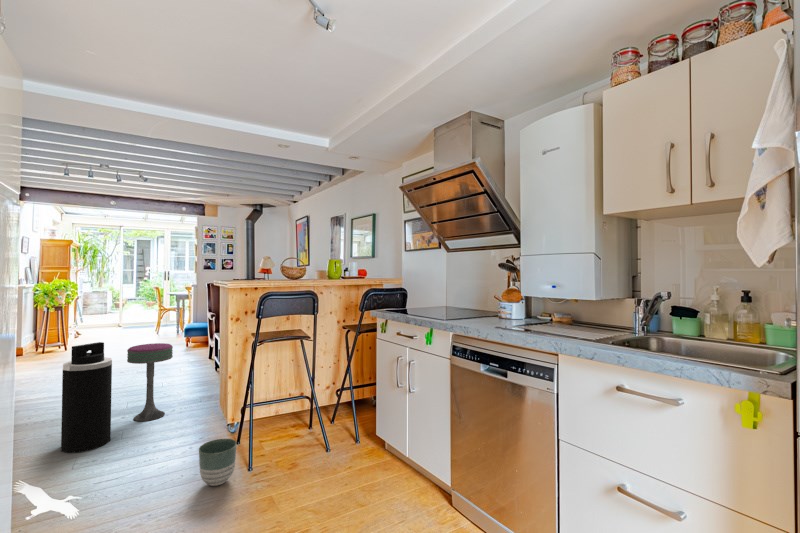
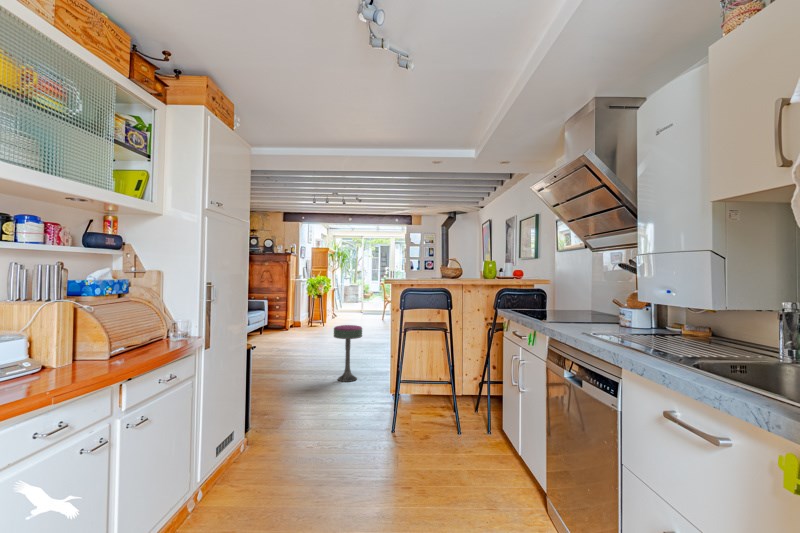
trash can: present [61,342,112,453] -> none [292,320,320,394]
planter: present [199,439,236,486] -> none [353,401,379,435]

